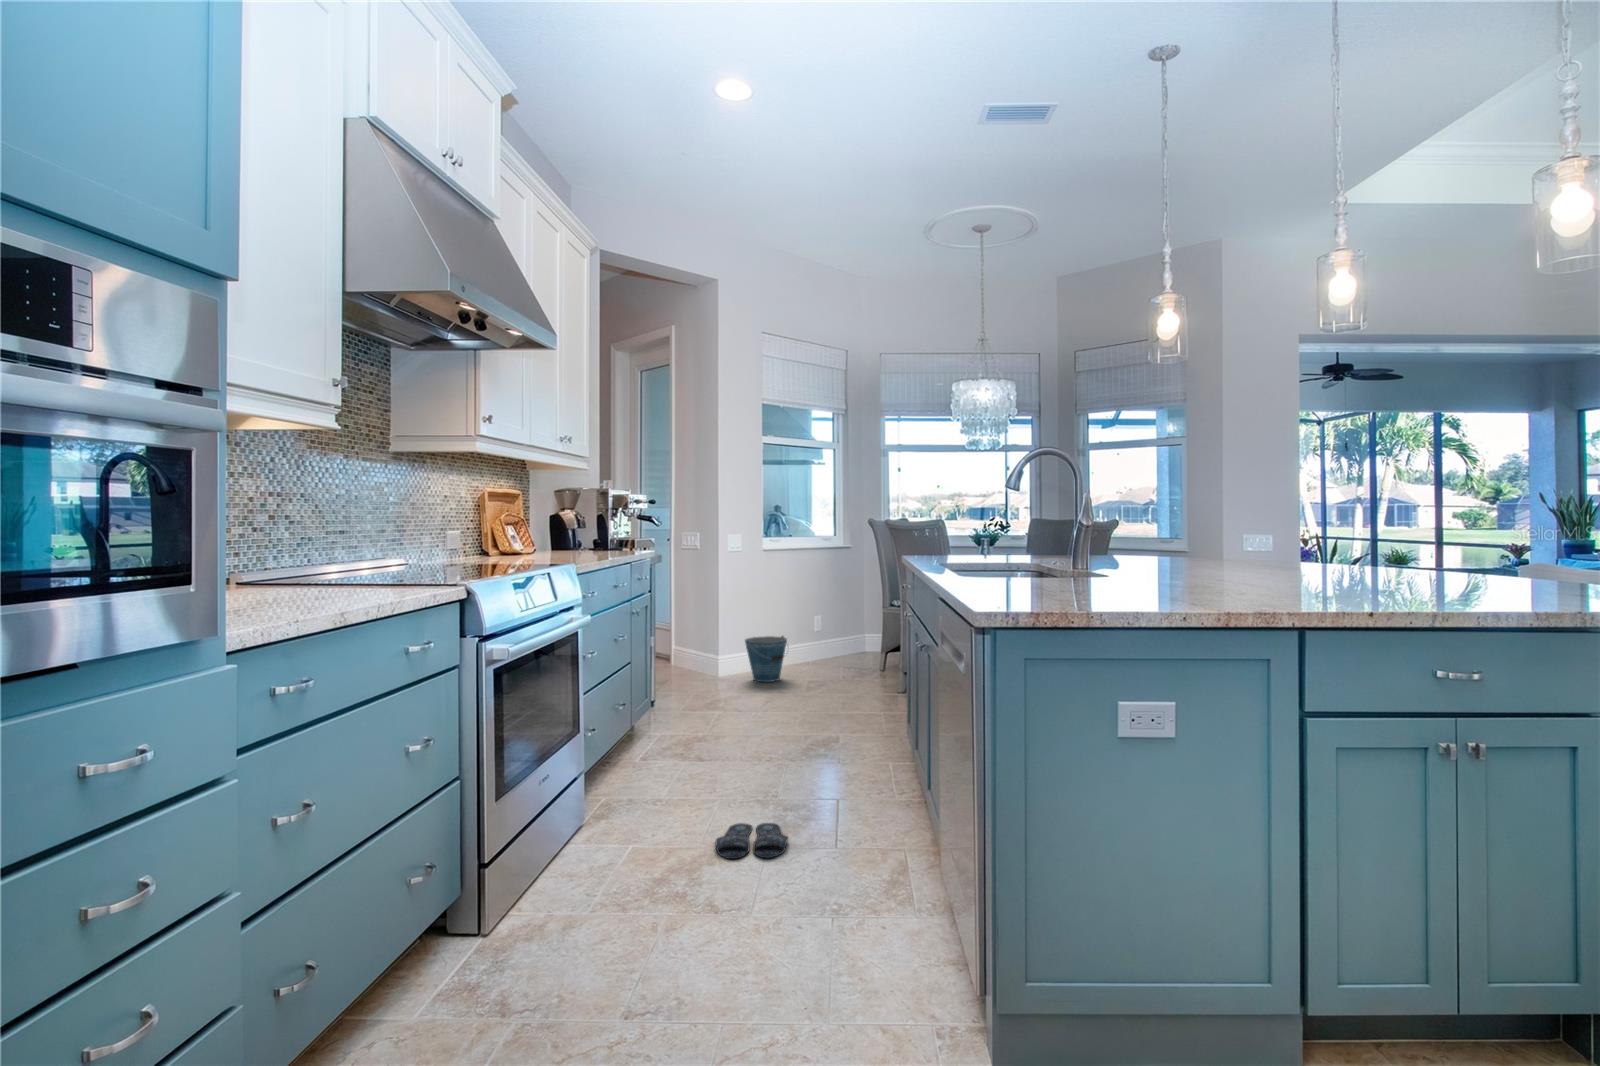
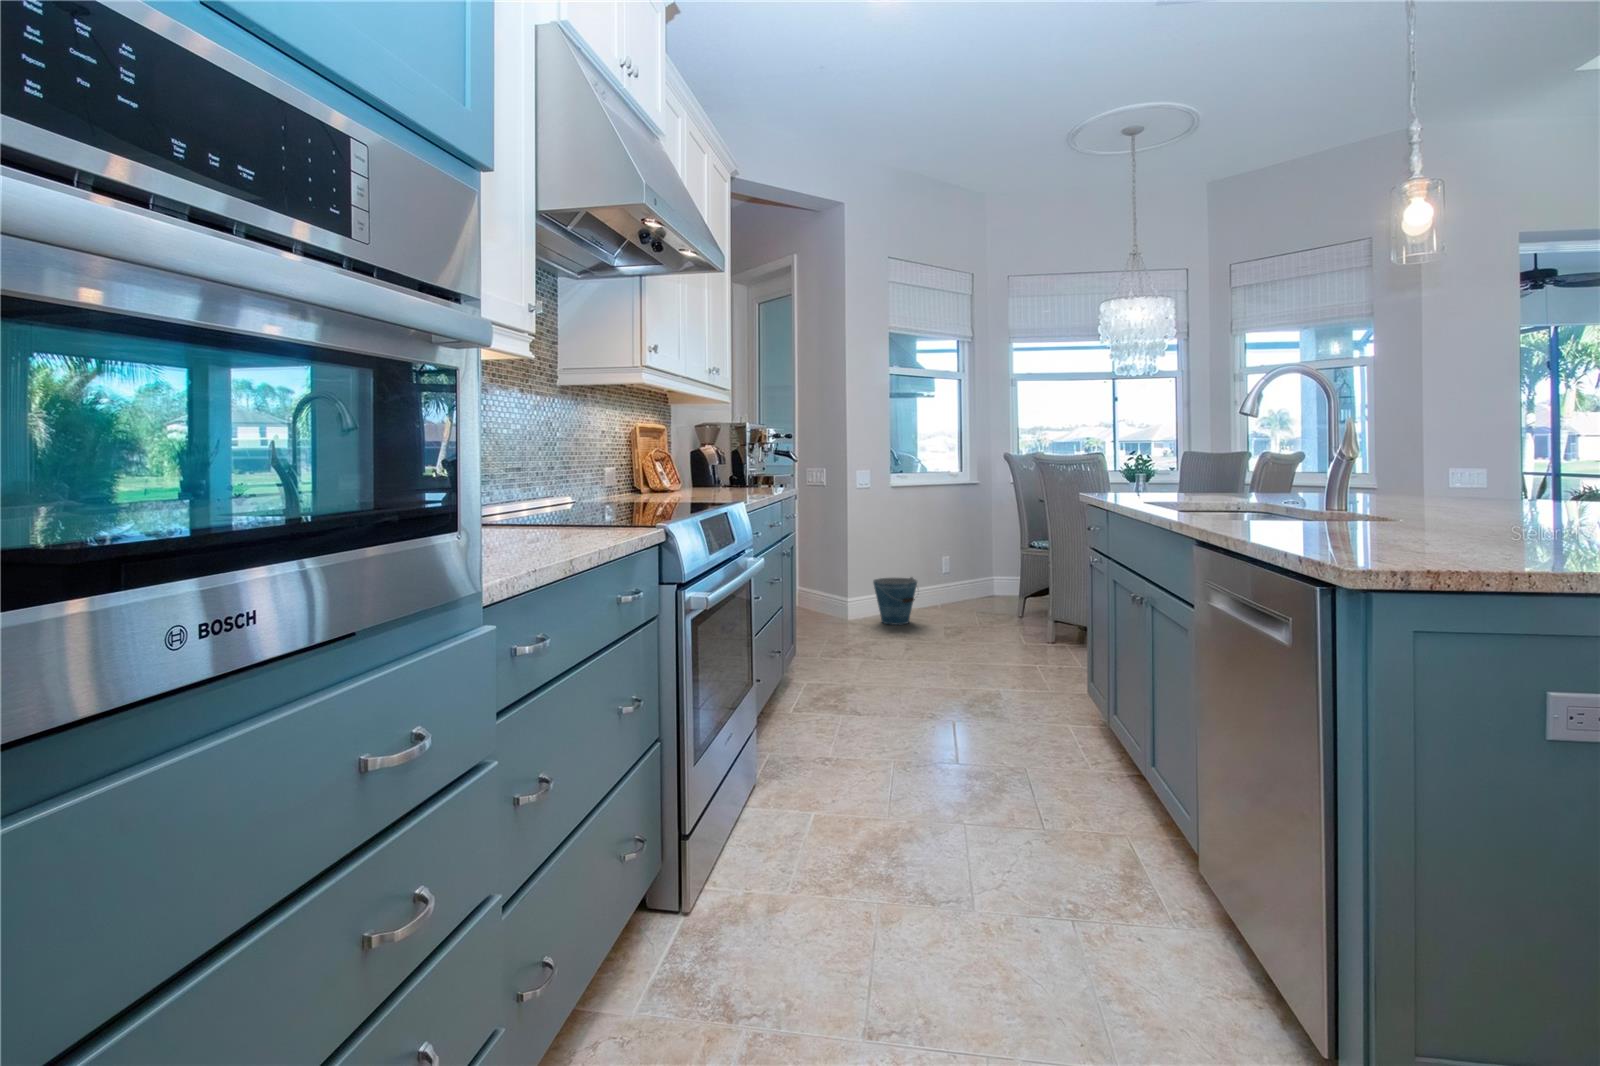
slippers: present [715,823,788,859] -> none [903,776,981,816]

